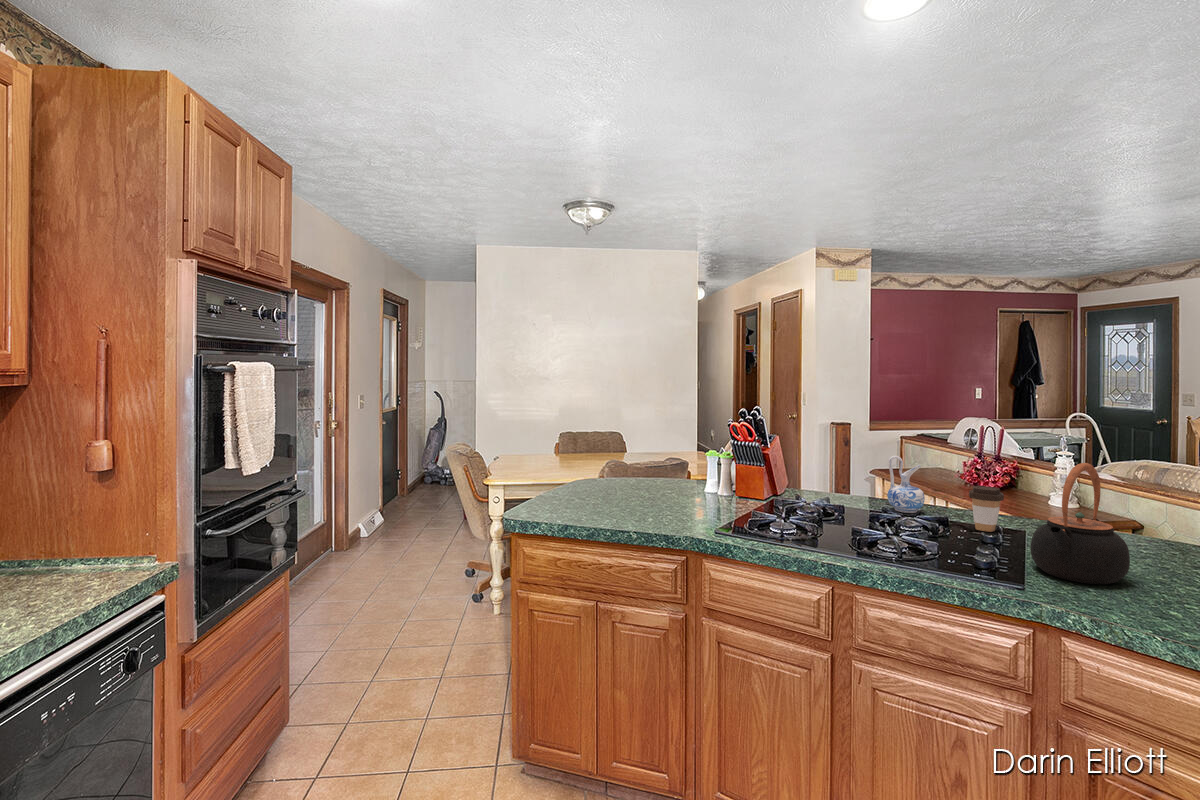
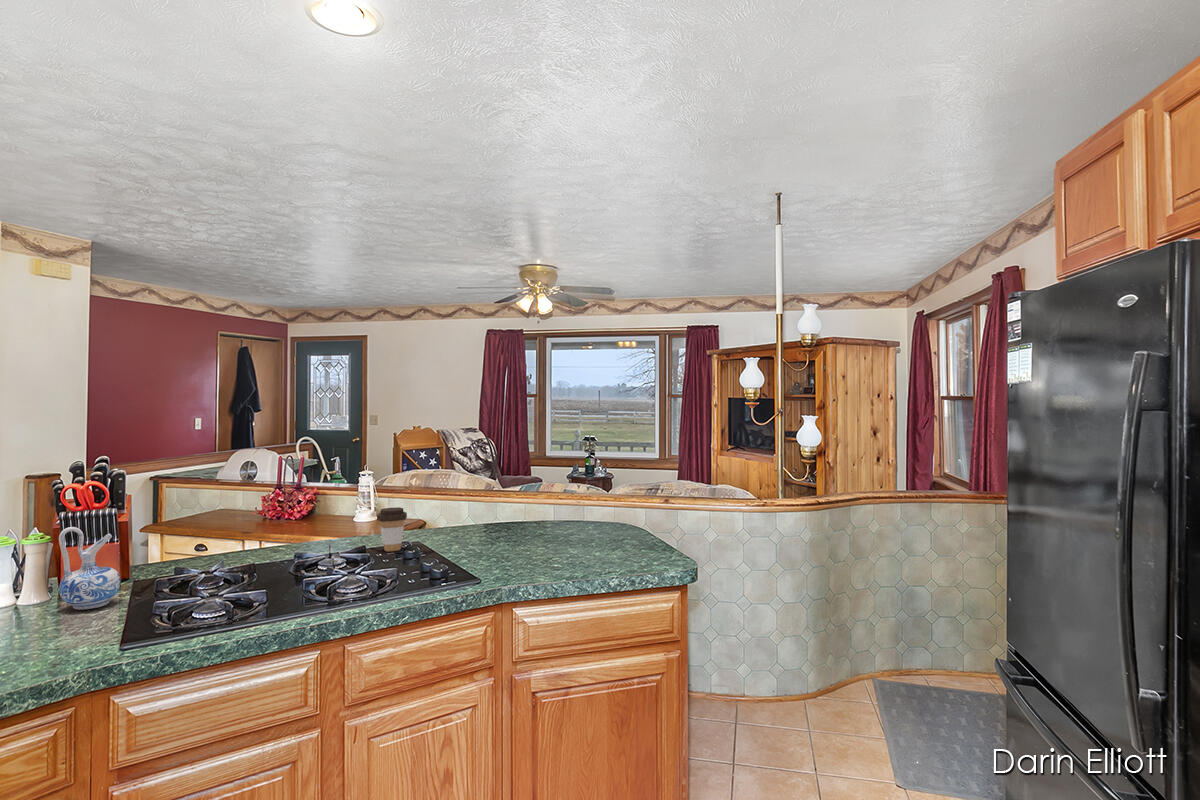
ceramic pitcher: present [887,456,925,513] -> present [59,527,120,610]
teapot: present [1030,463,1130,584] -> none [463,470,527,569]

